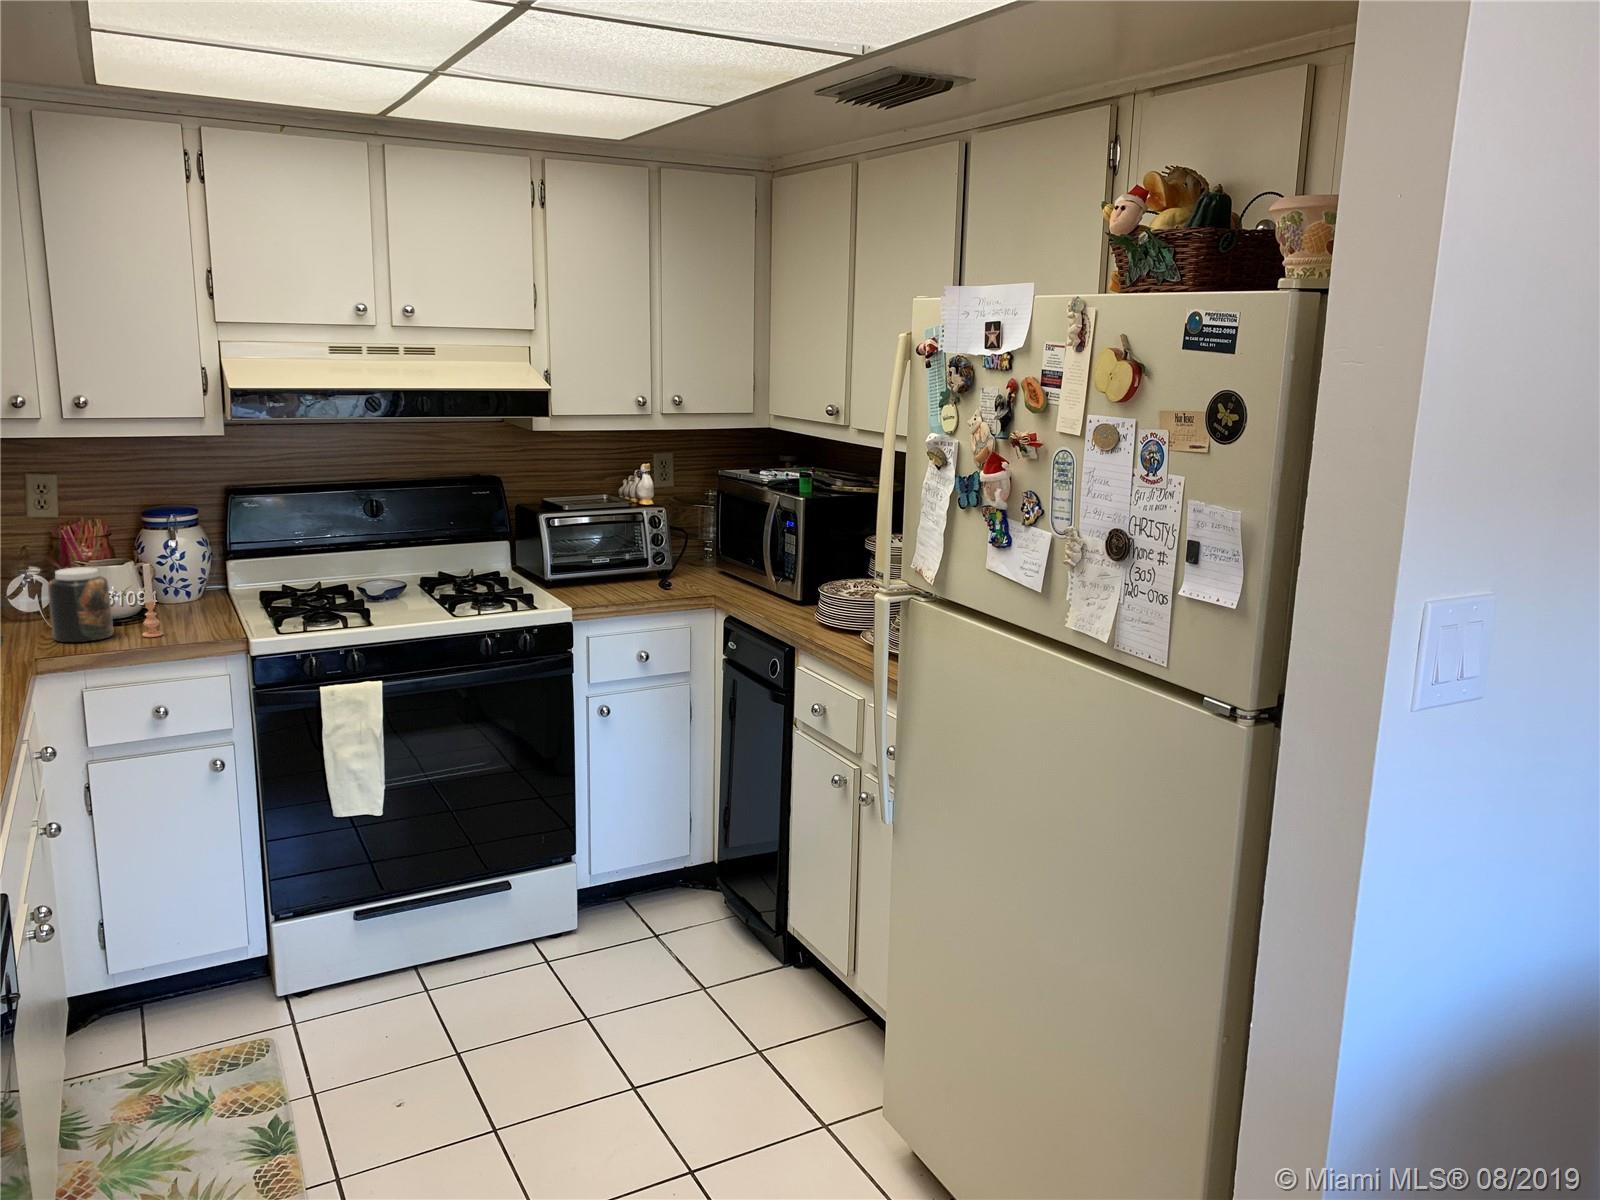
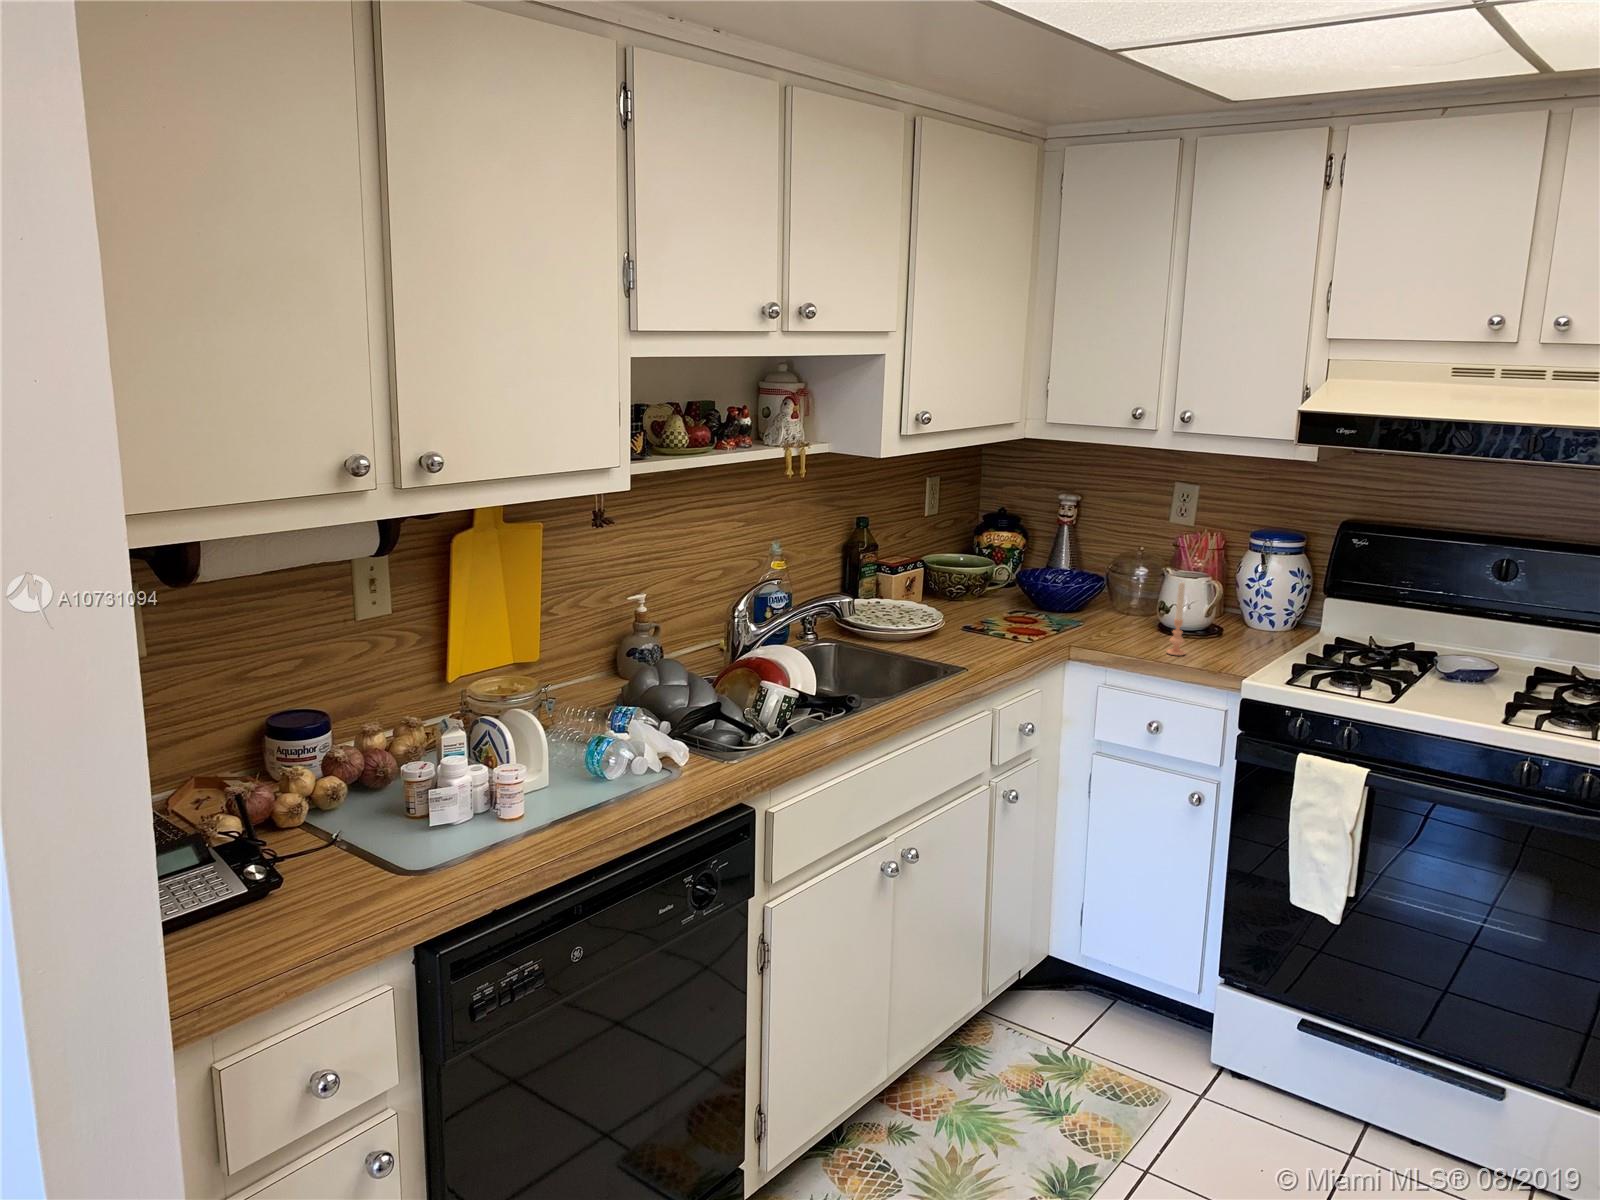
jar: present [48,567,113,642] -> none [1103,573,1156,645]

